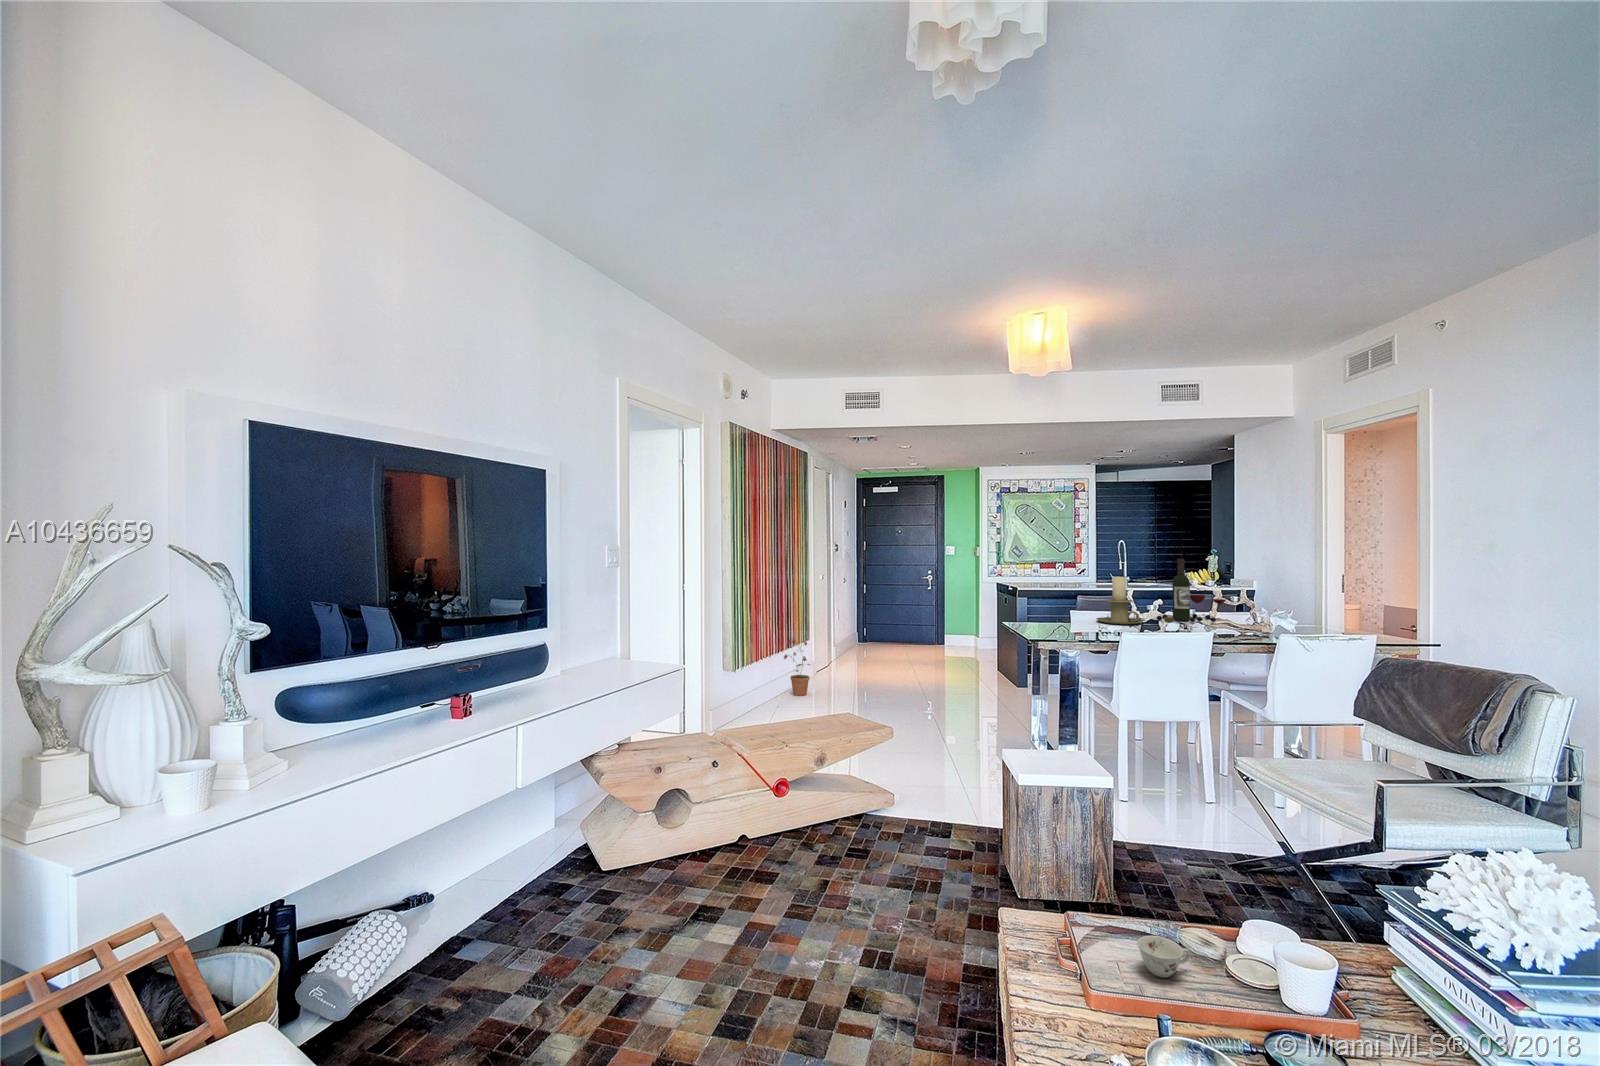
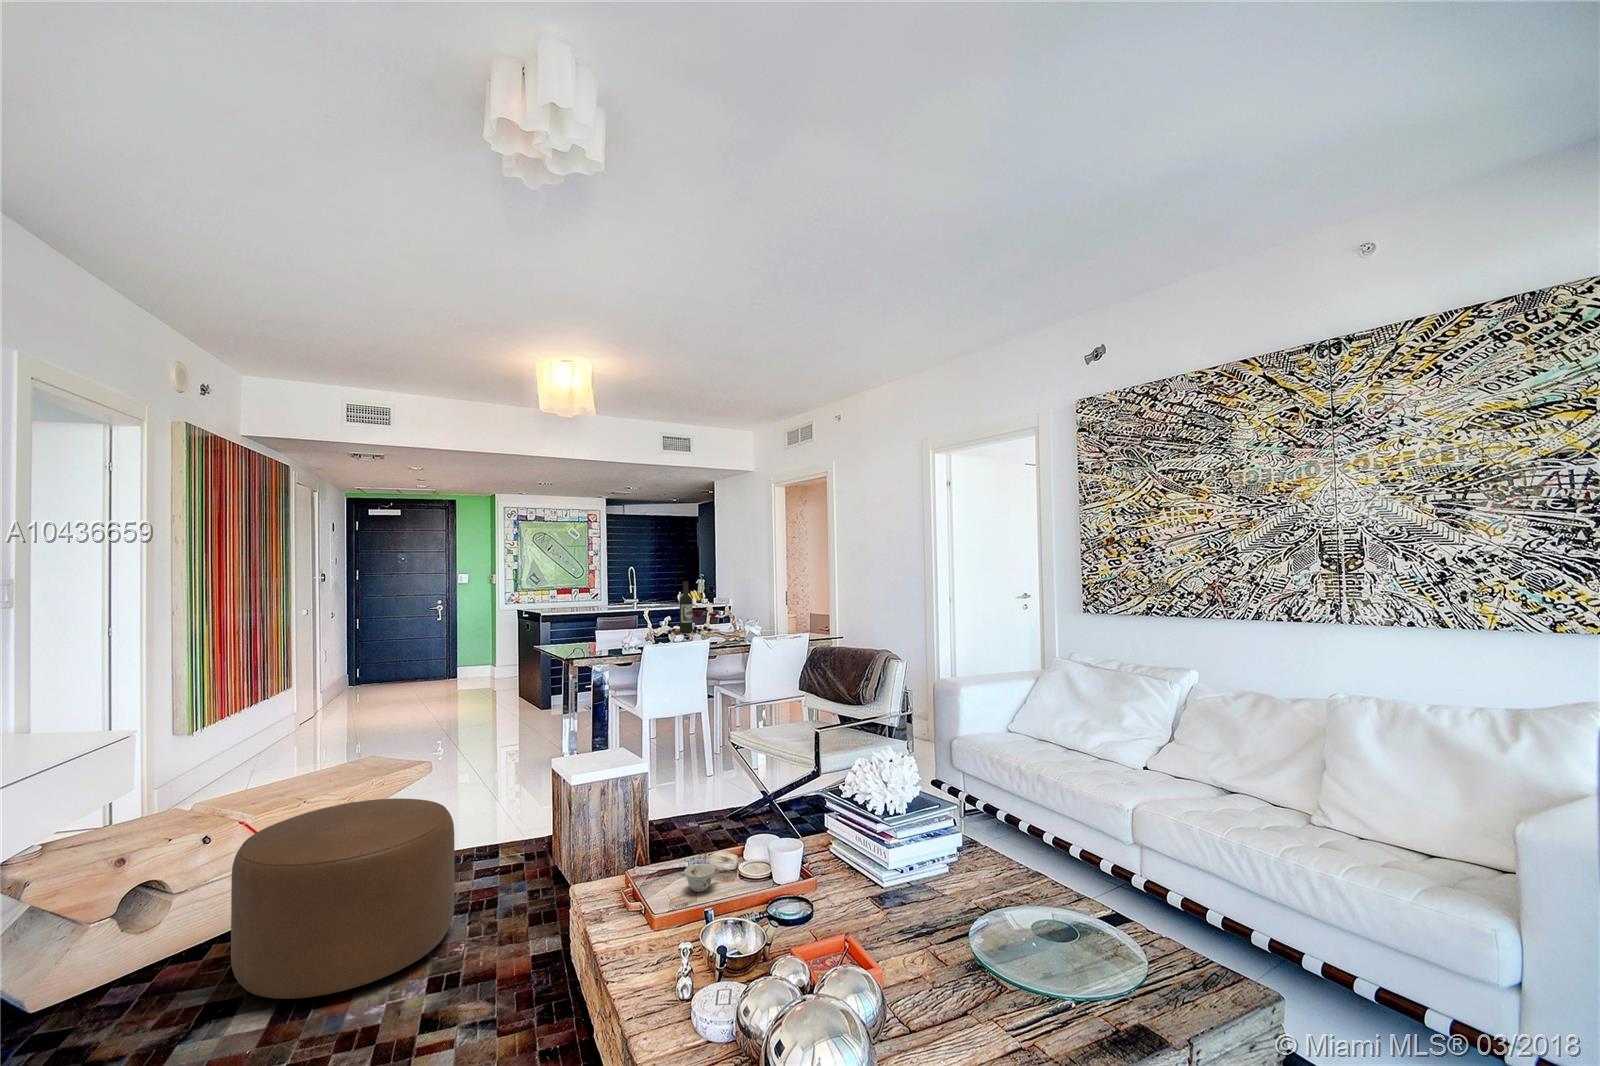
candle holder: present [1097,577,1143,624] -> none [620,599,658,640]
potted plant: present [784,639,810,696] -> none [258,689,301,756]
ottoman: none [717,754,896,935] -> present [231,798,455,999]

